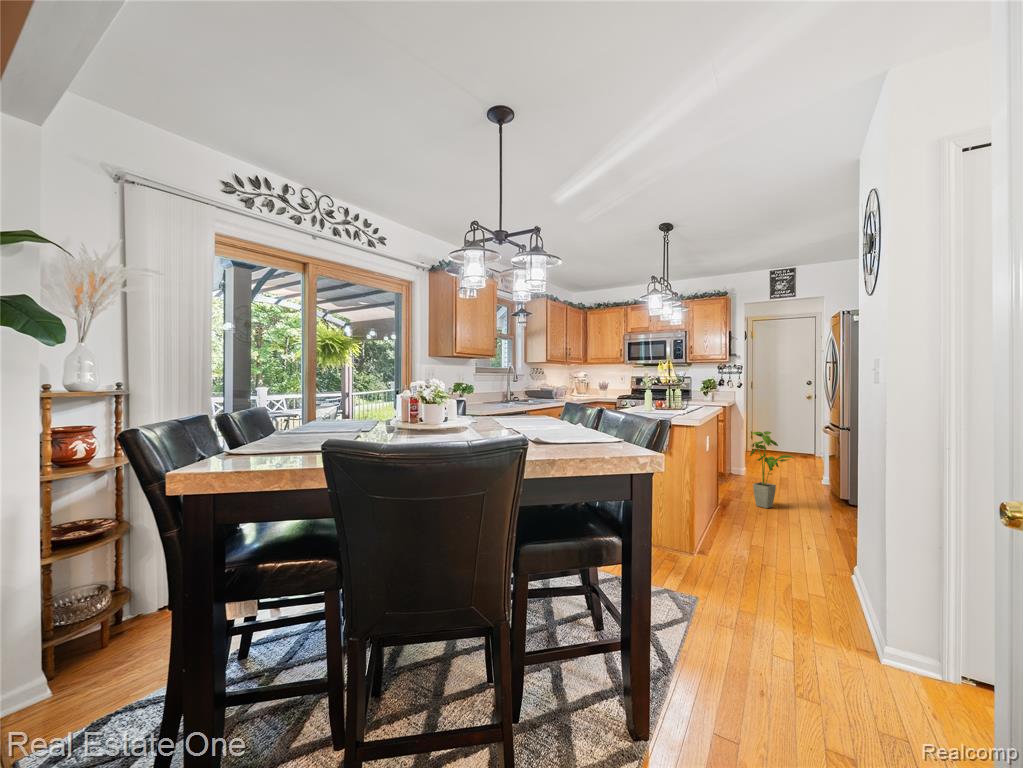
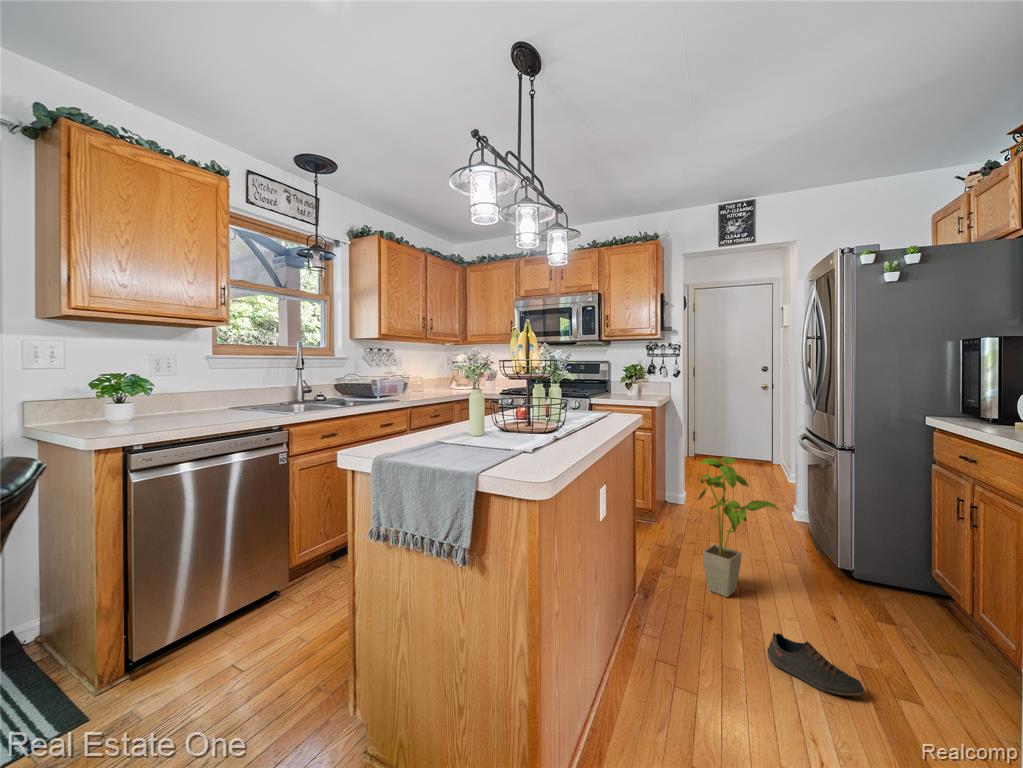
shoe: none [783,512,828,534] -> present [768,633,864,696]

